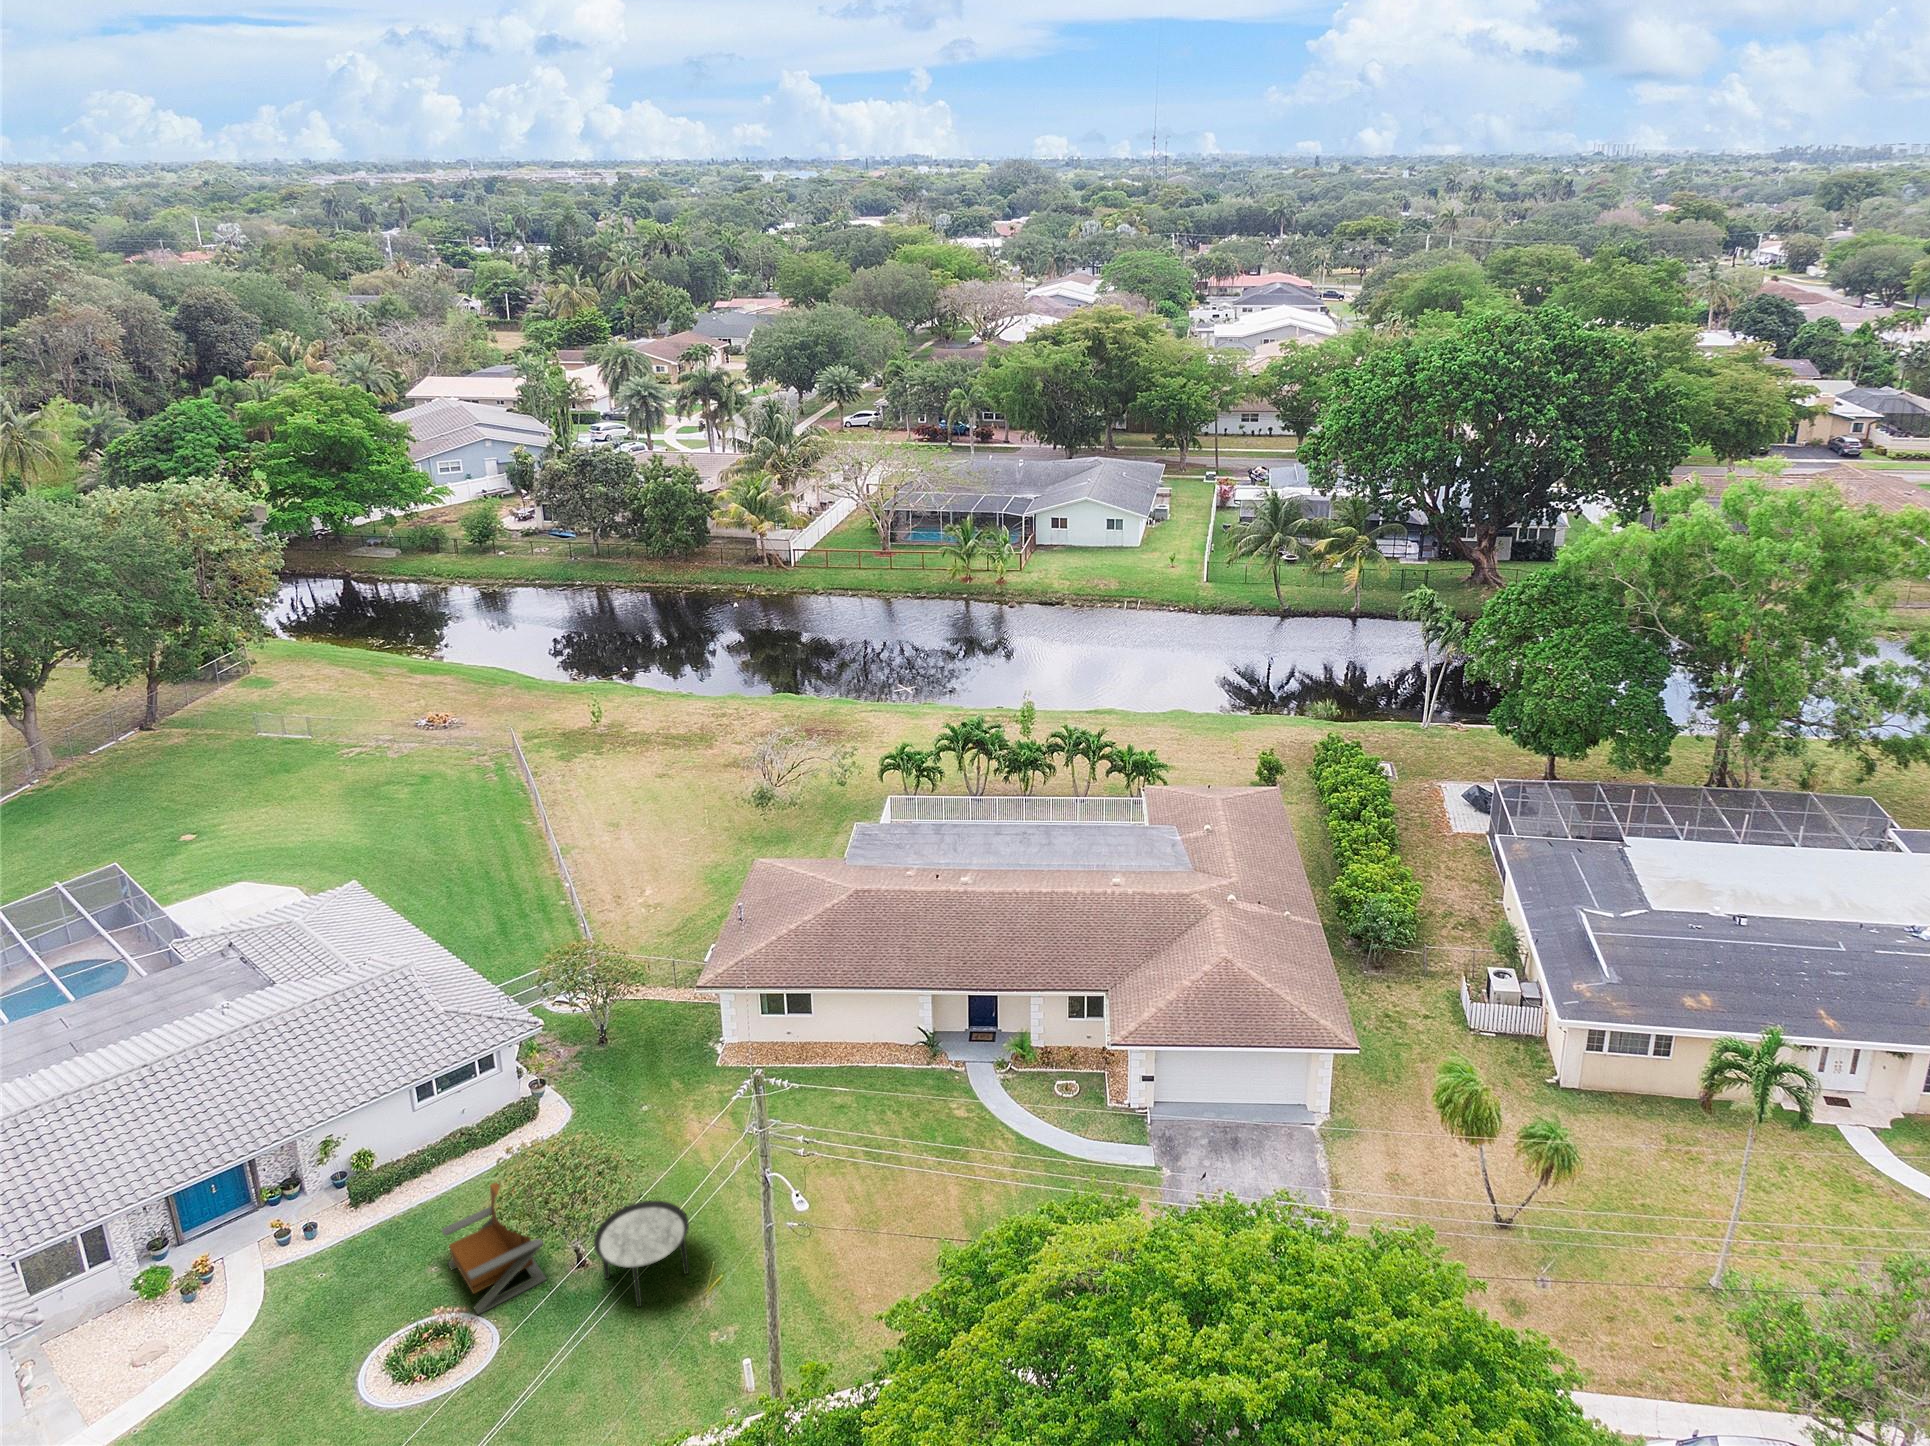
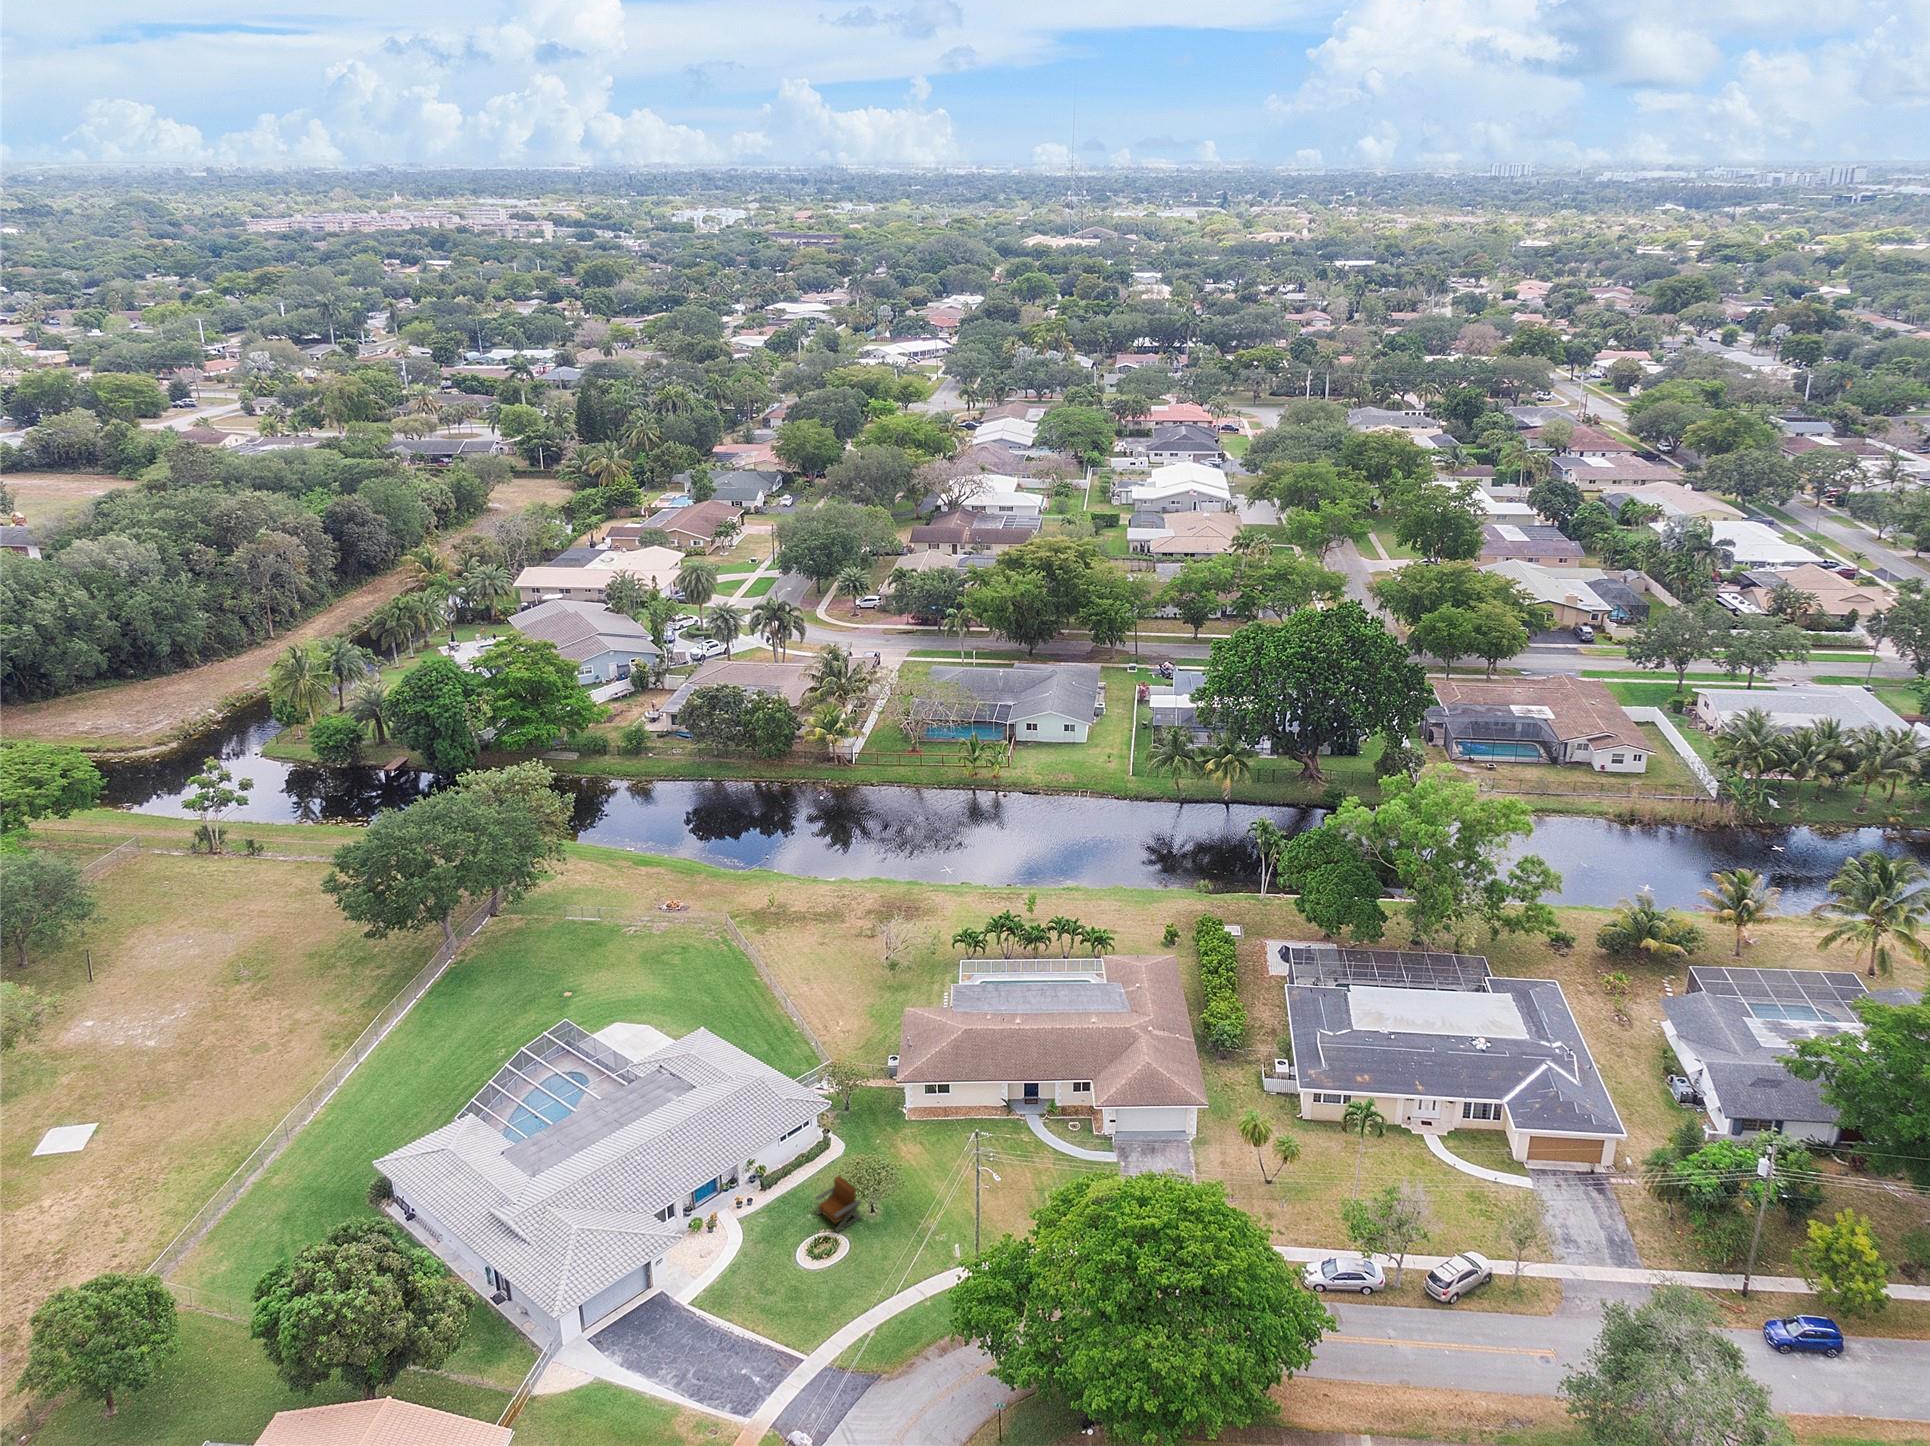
round table: present [594,1201,689,1307] -> none [884,1183,923,1227]

